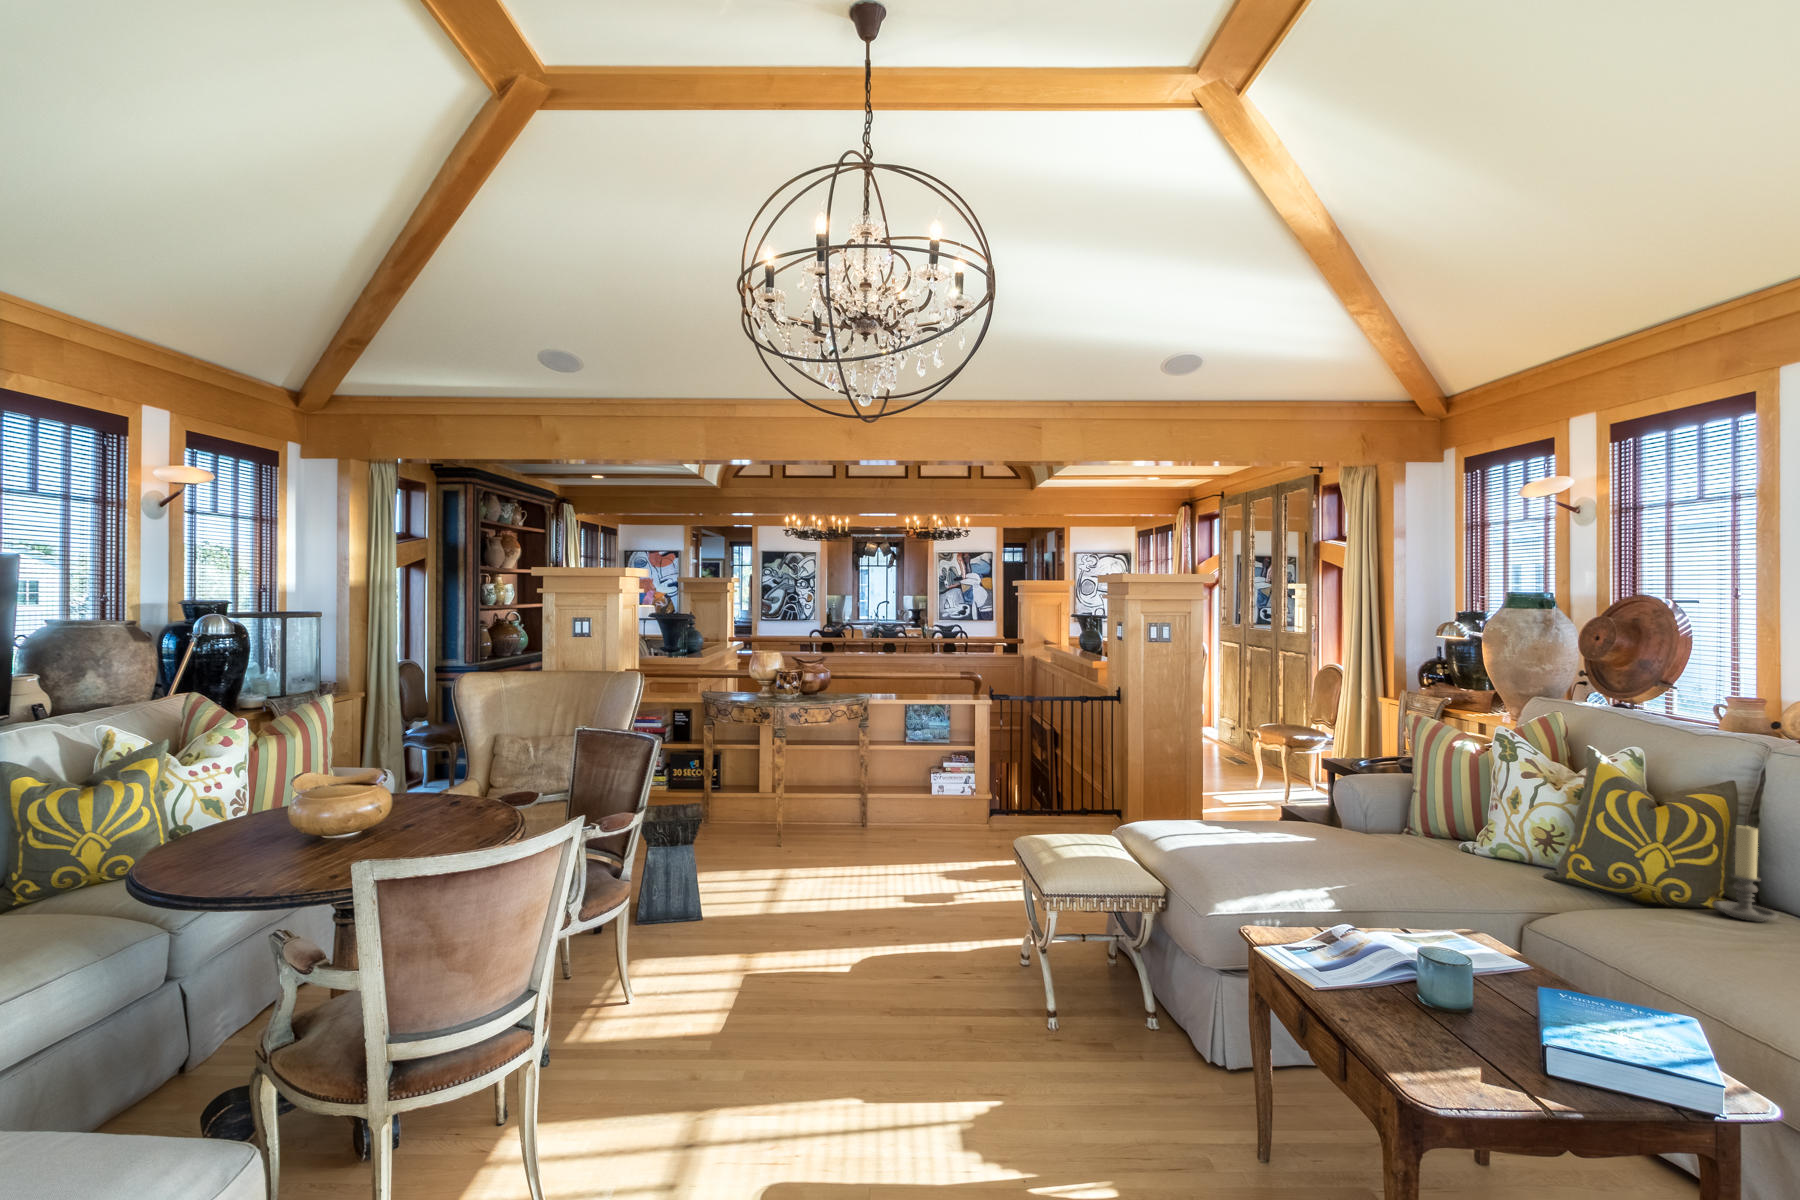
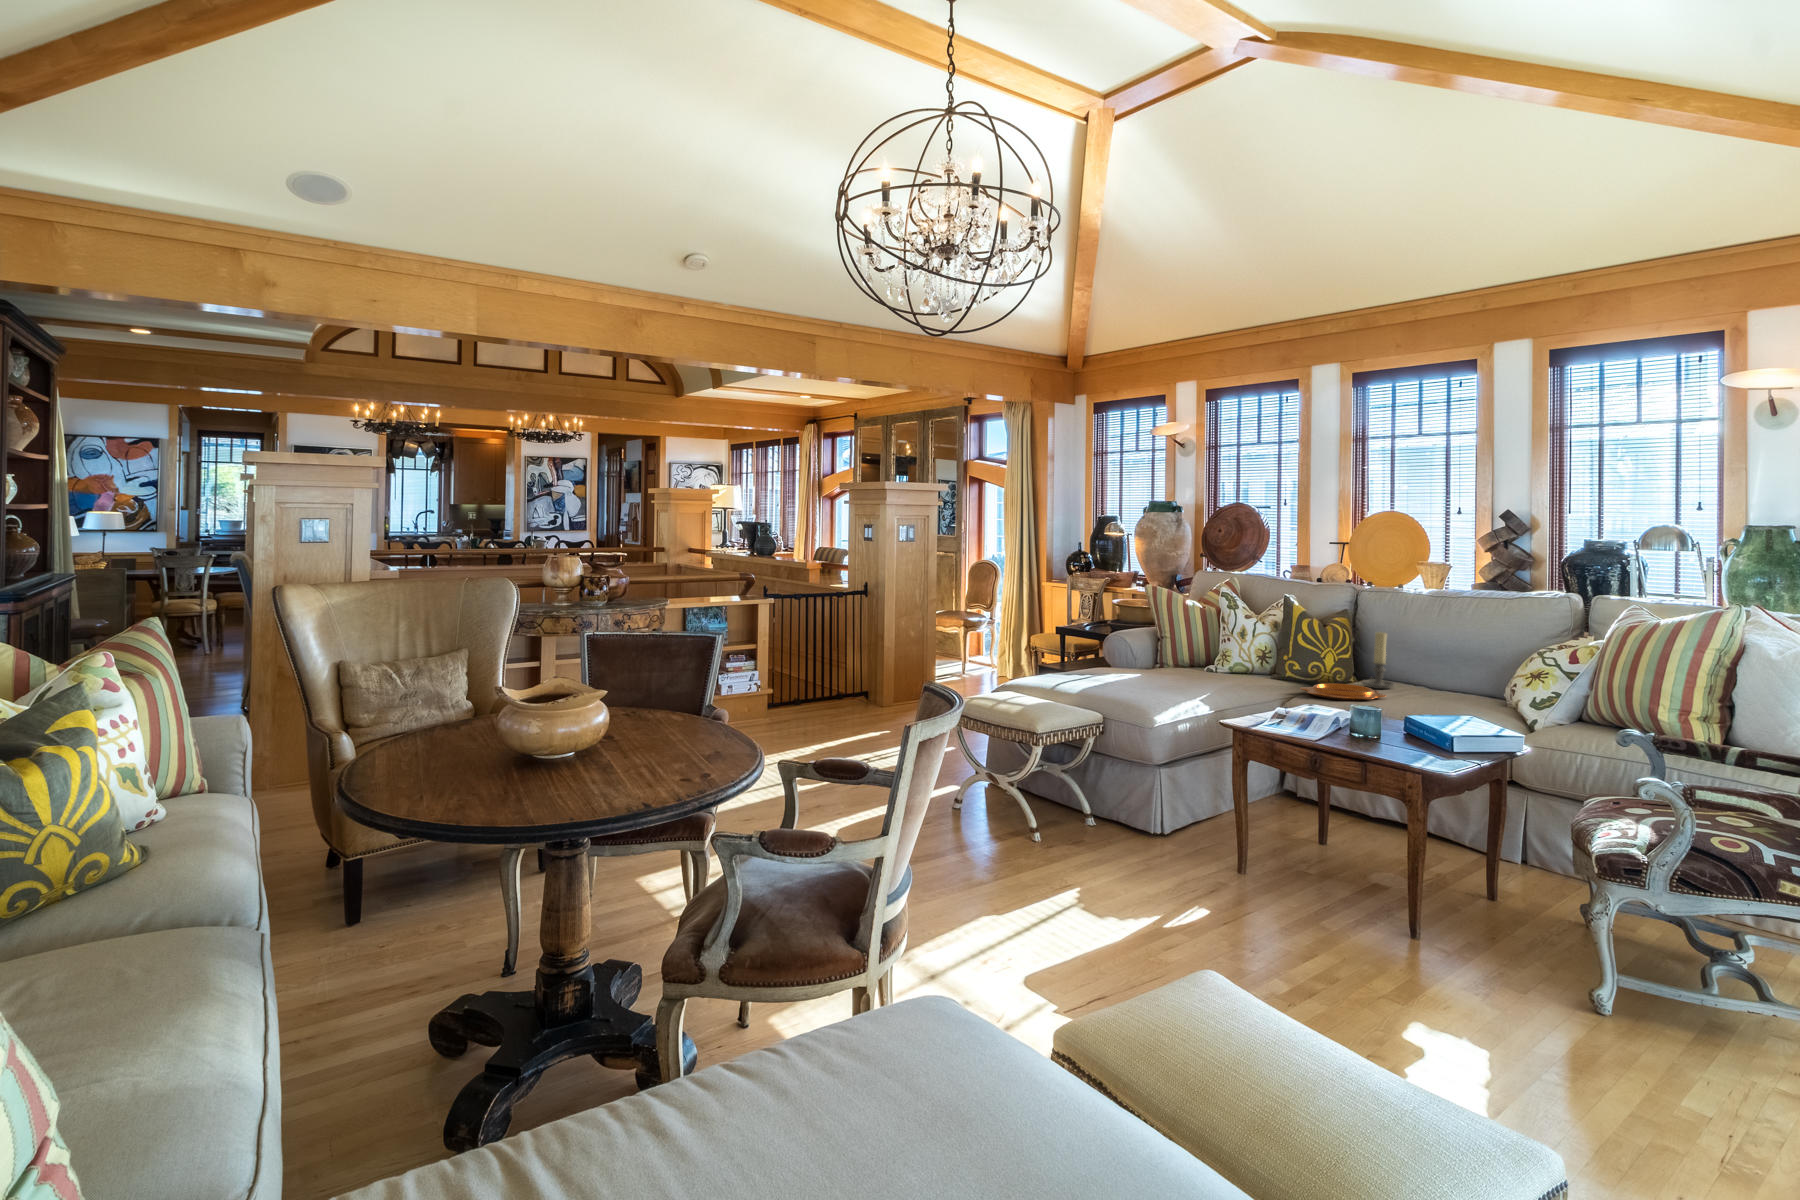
decorative bowl: none [1555,893,1704,933] -> present [1300,683,1387,701]

